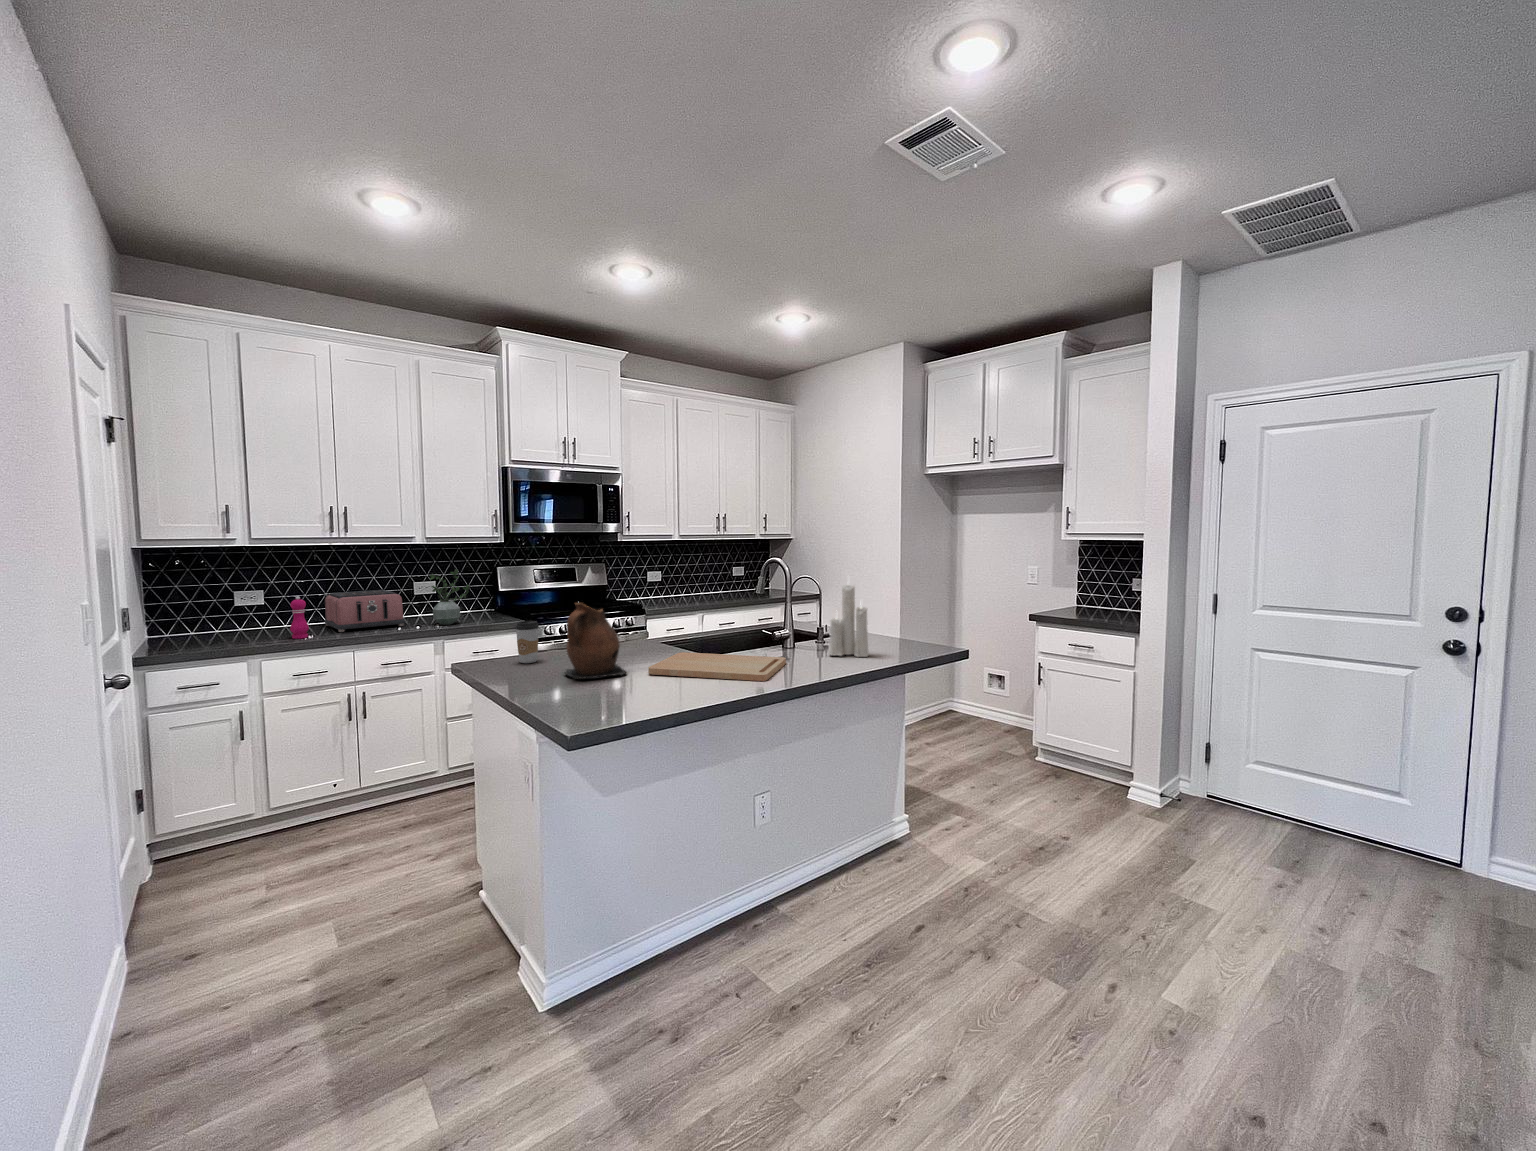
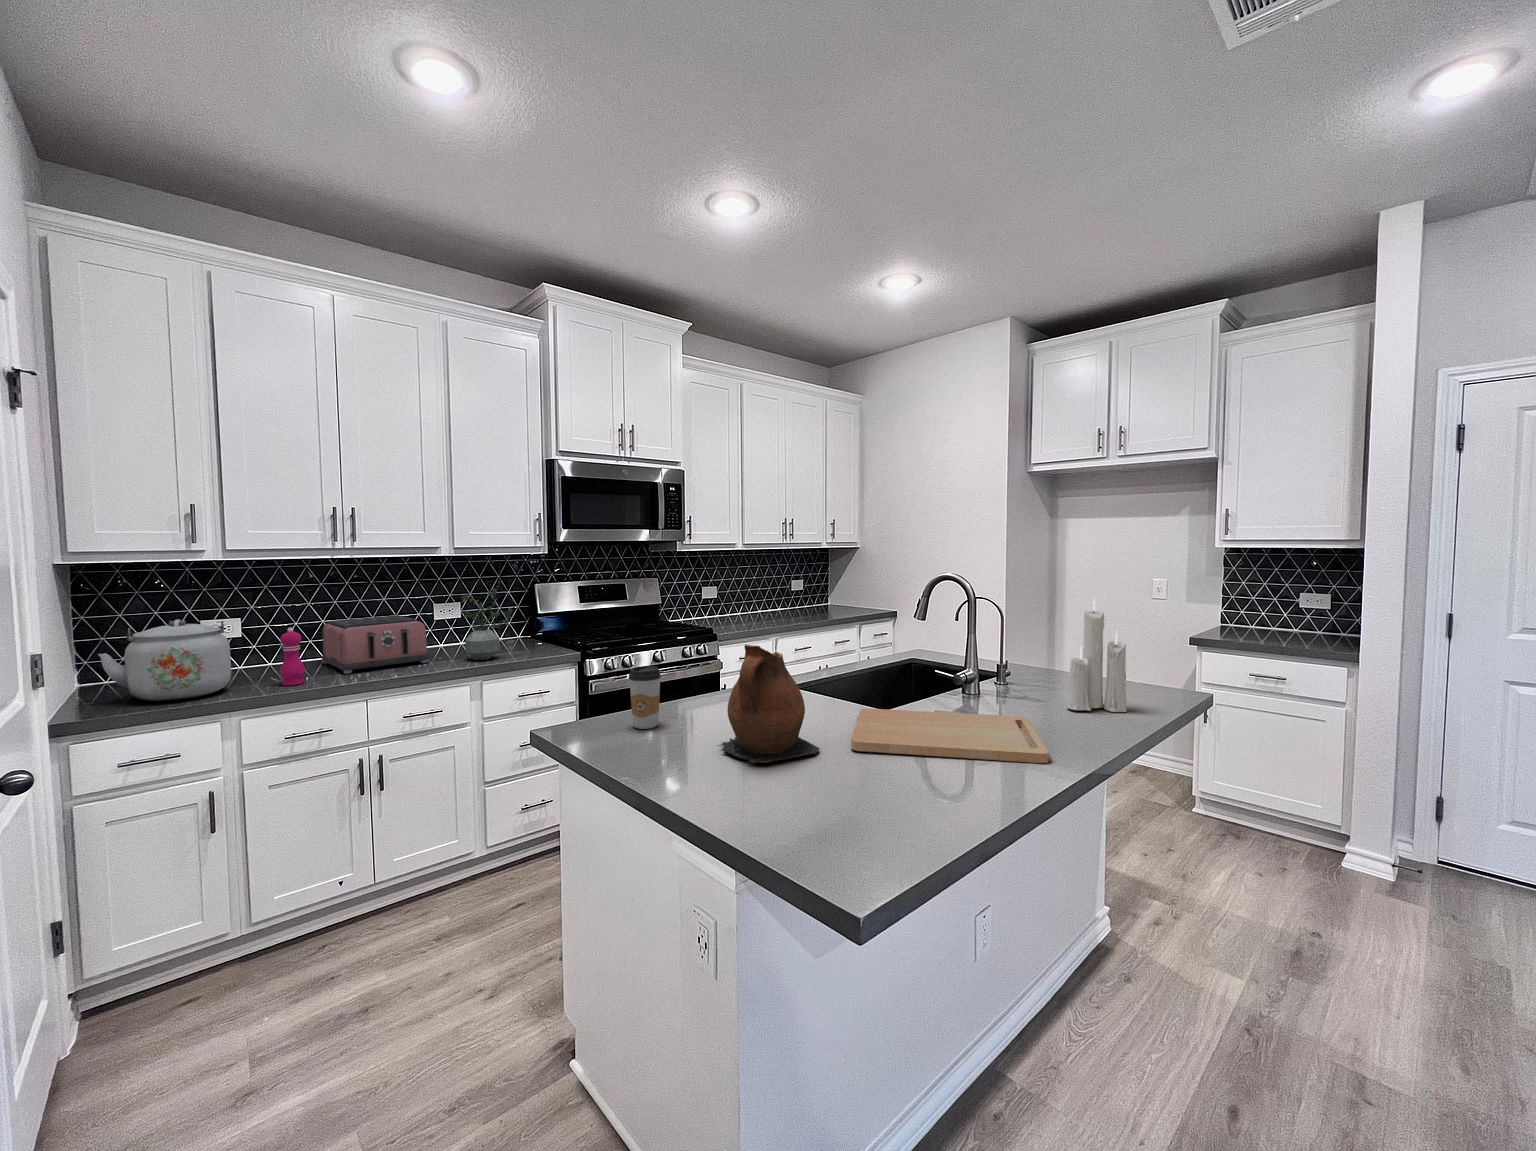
kettle: none [163,589,255,646] -> present [98,620,231,701]

